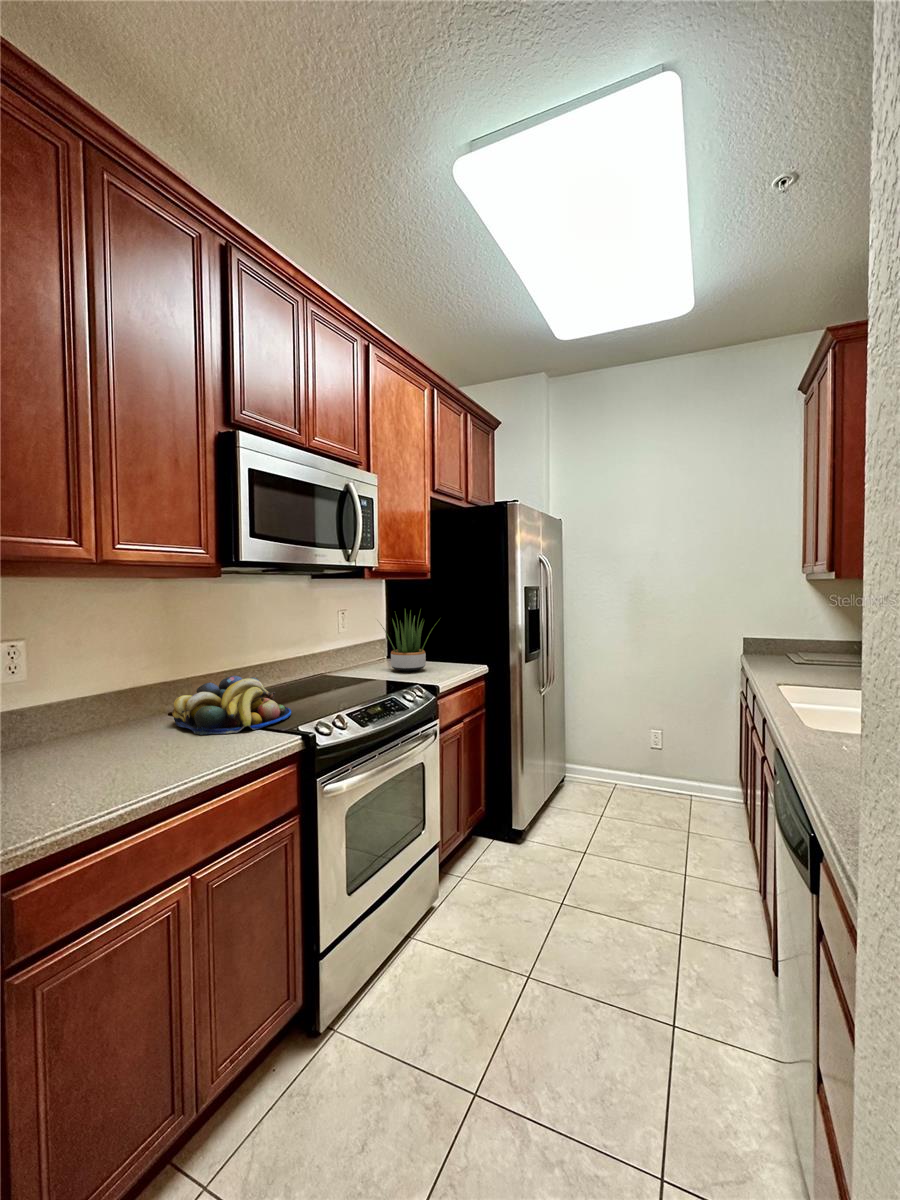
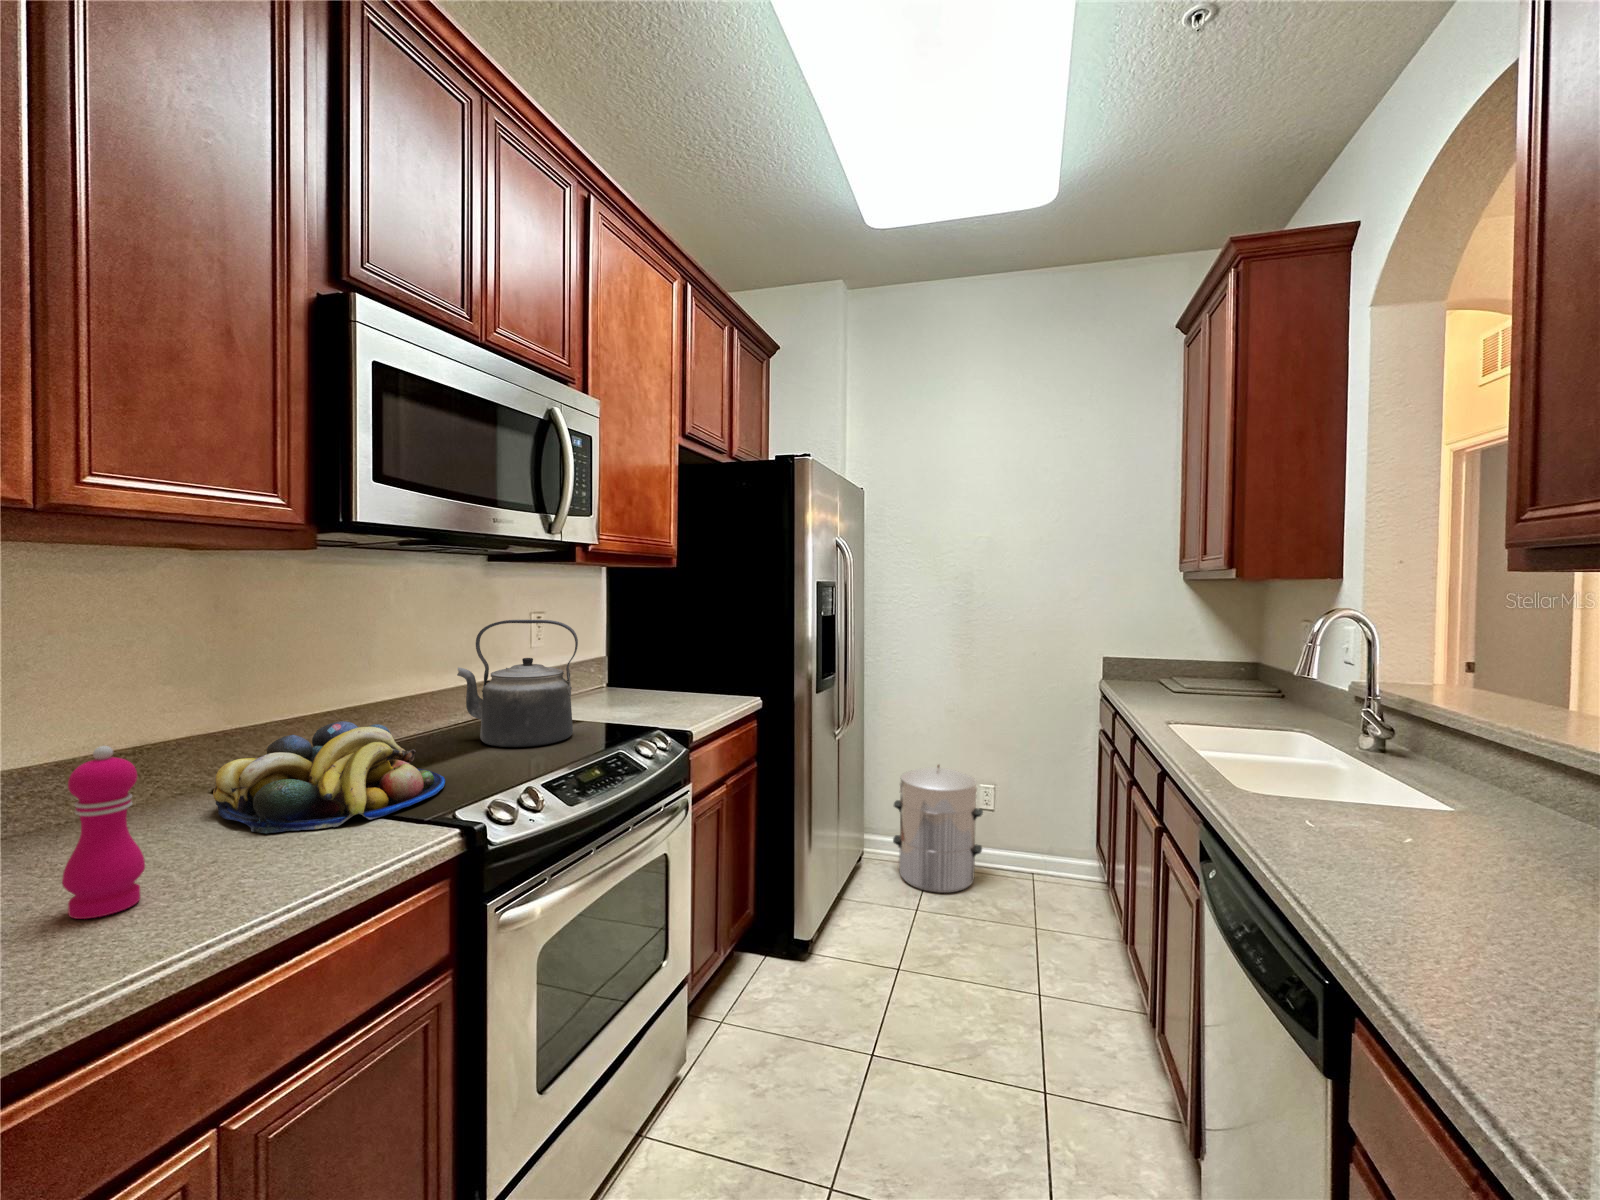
potted plant: present [381,610,433,672] -> none [592,611,695,707]
kettle: none [295,615,366,694] -> present [457,620,578,747]
pepper mill: none [119,682,153,768] -> present [62,746,145,919]
waste bin: none [588,716,654,809] -> present [893,765,983,893]

